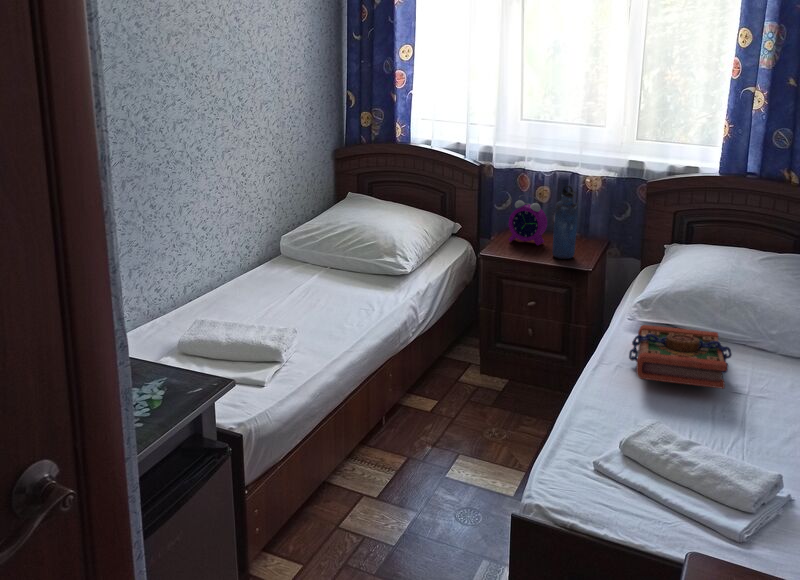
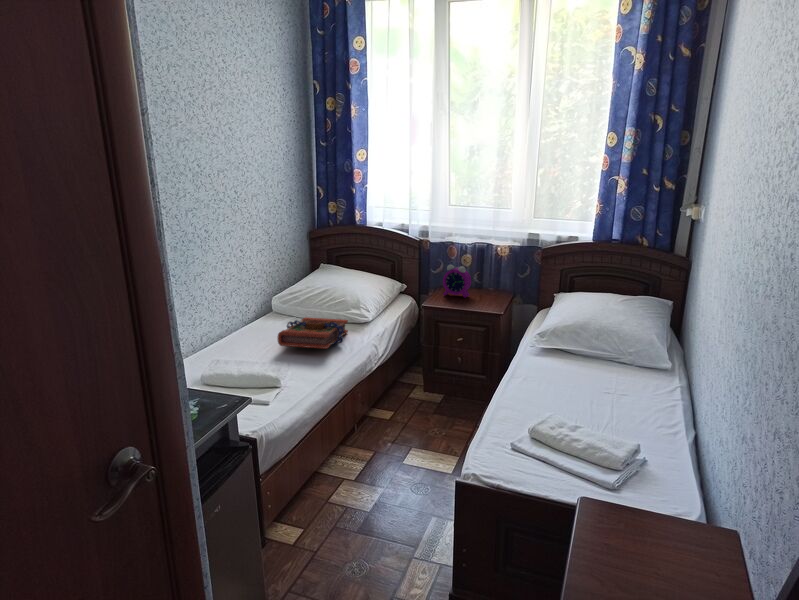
water bottle: present [552,186,578,259] -> none [476,253,493,307]
book: present [629,325,732,388] -> present [278,318,348,349]

